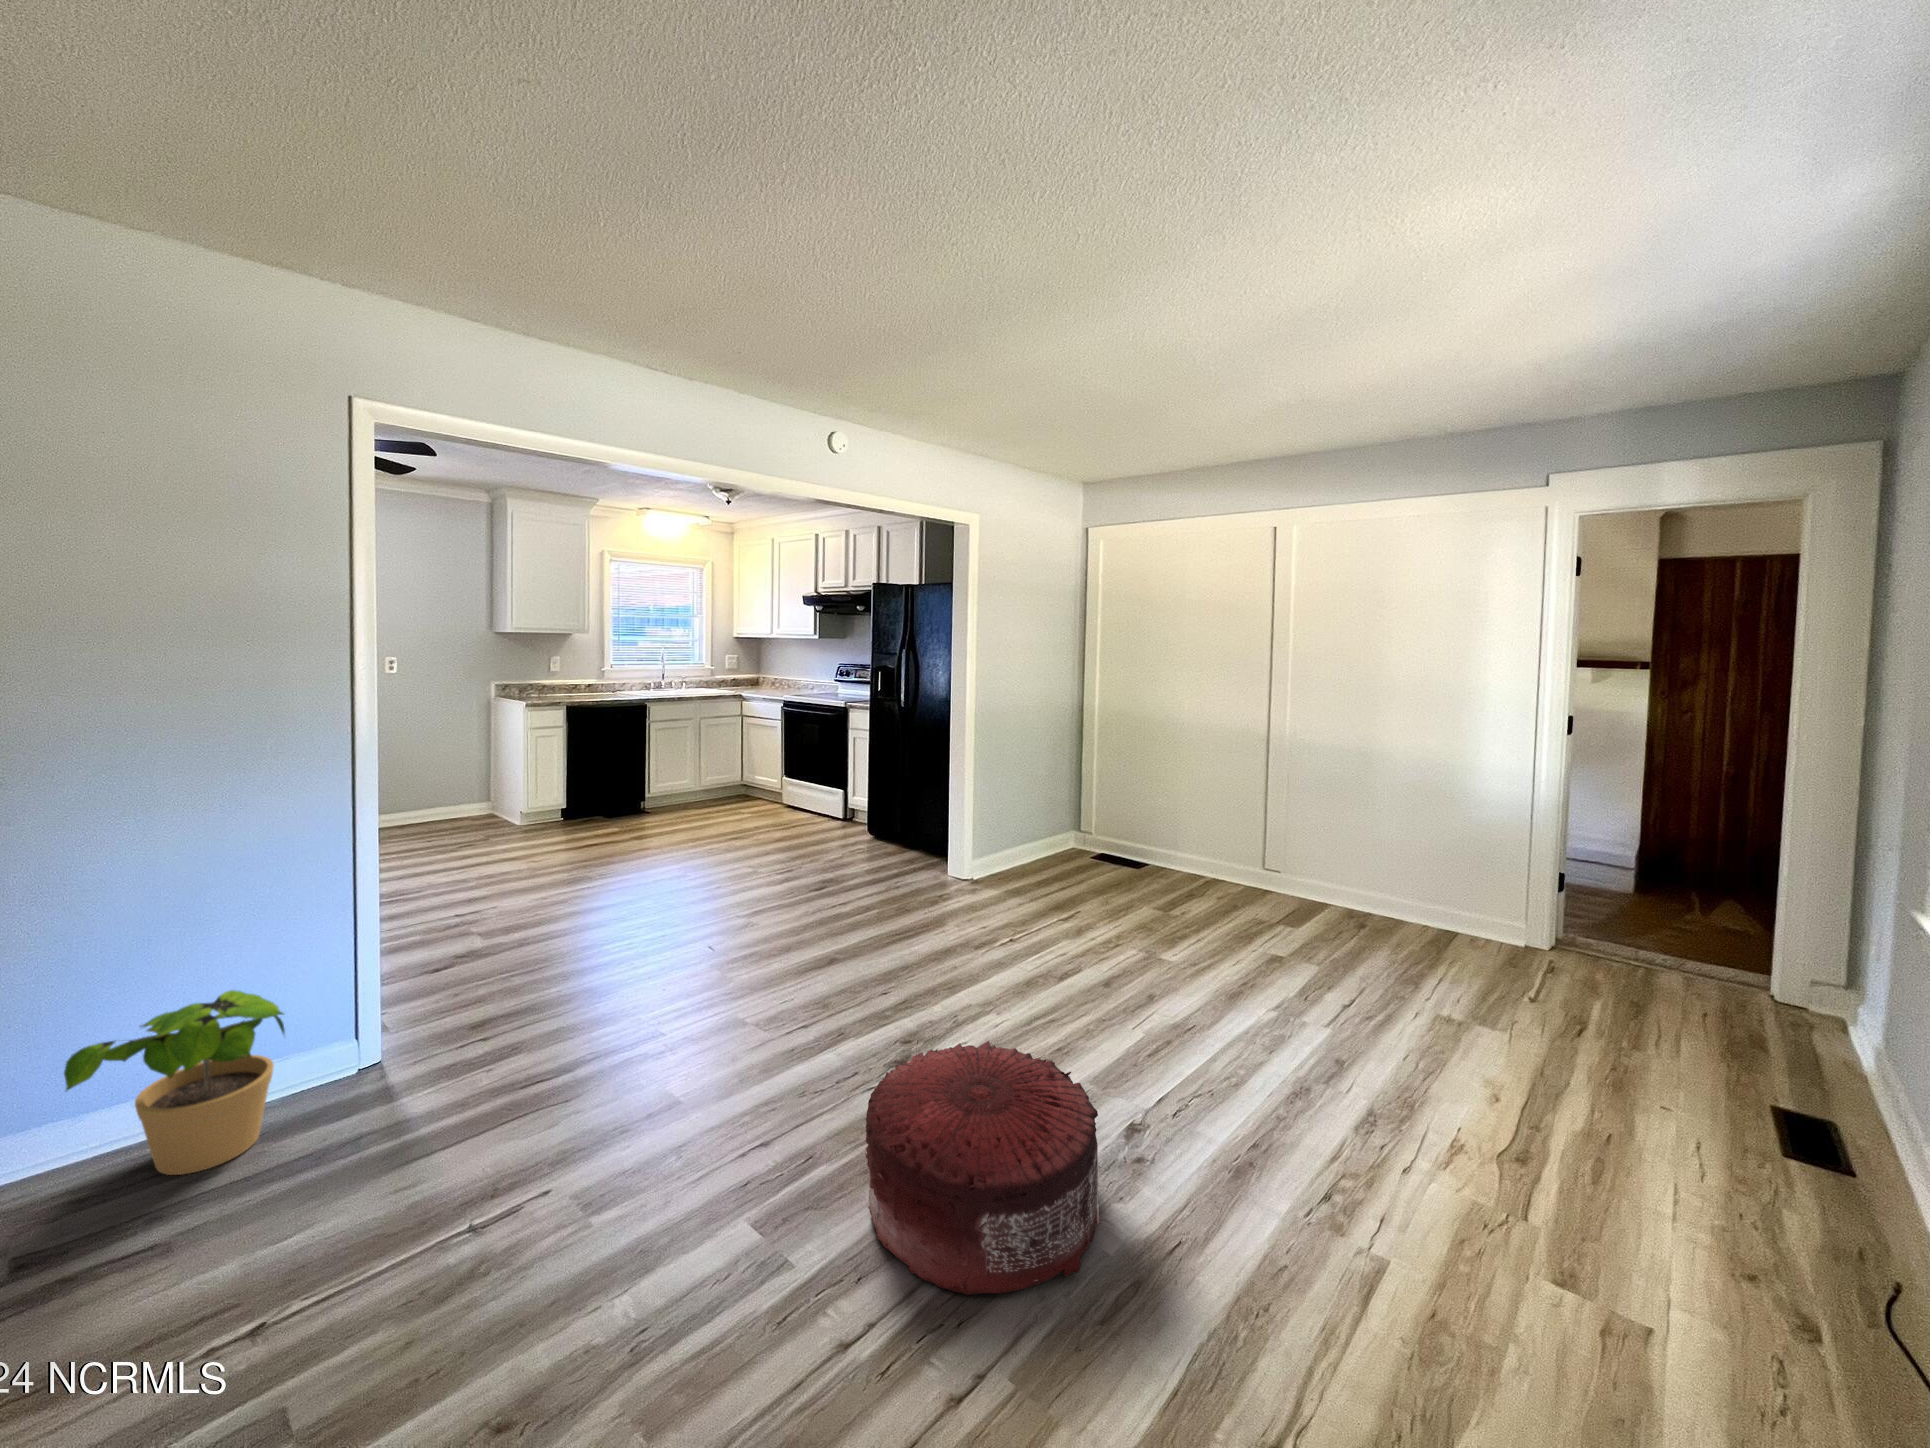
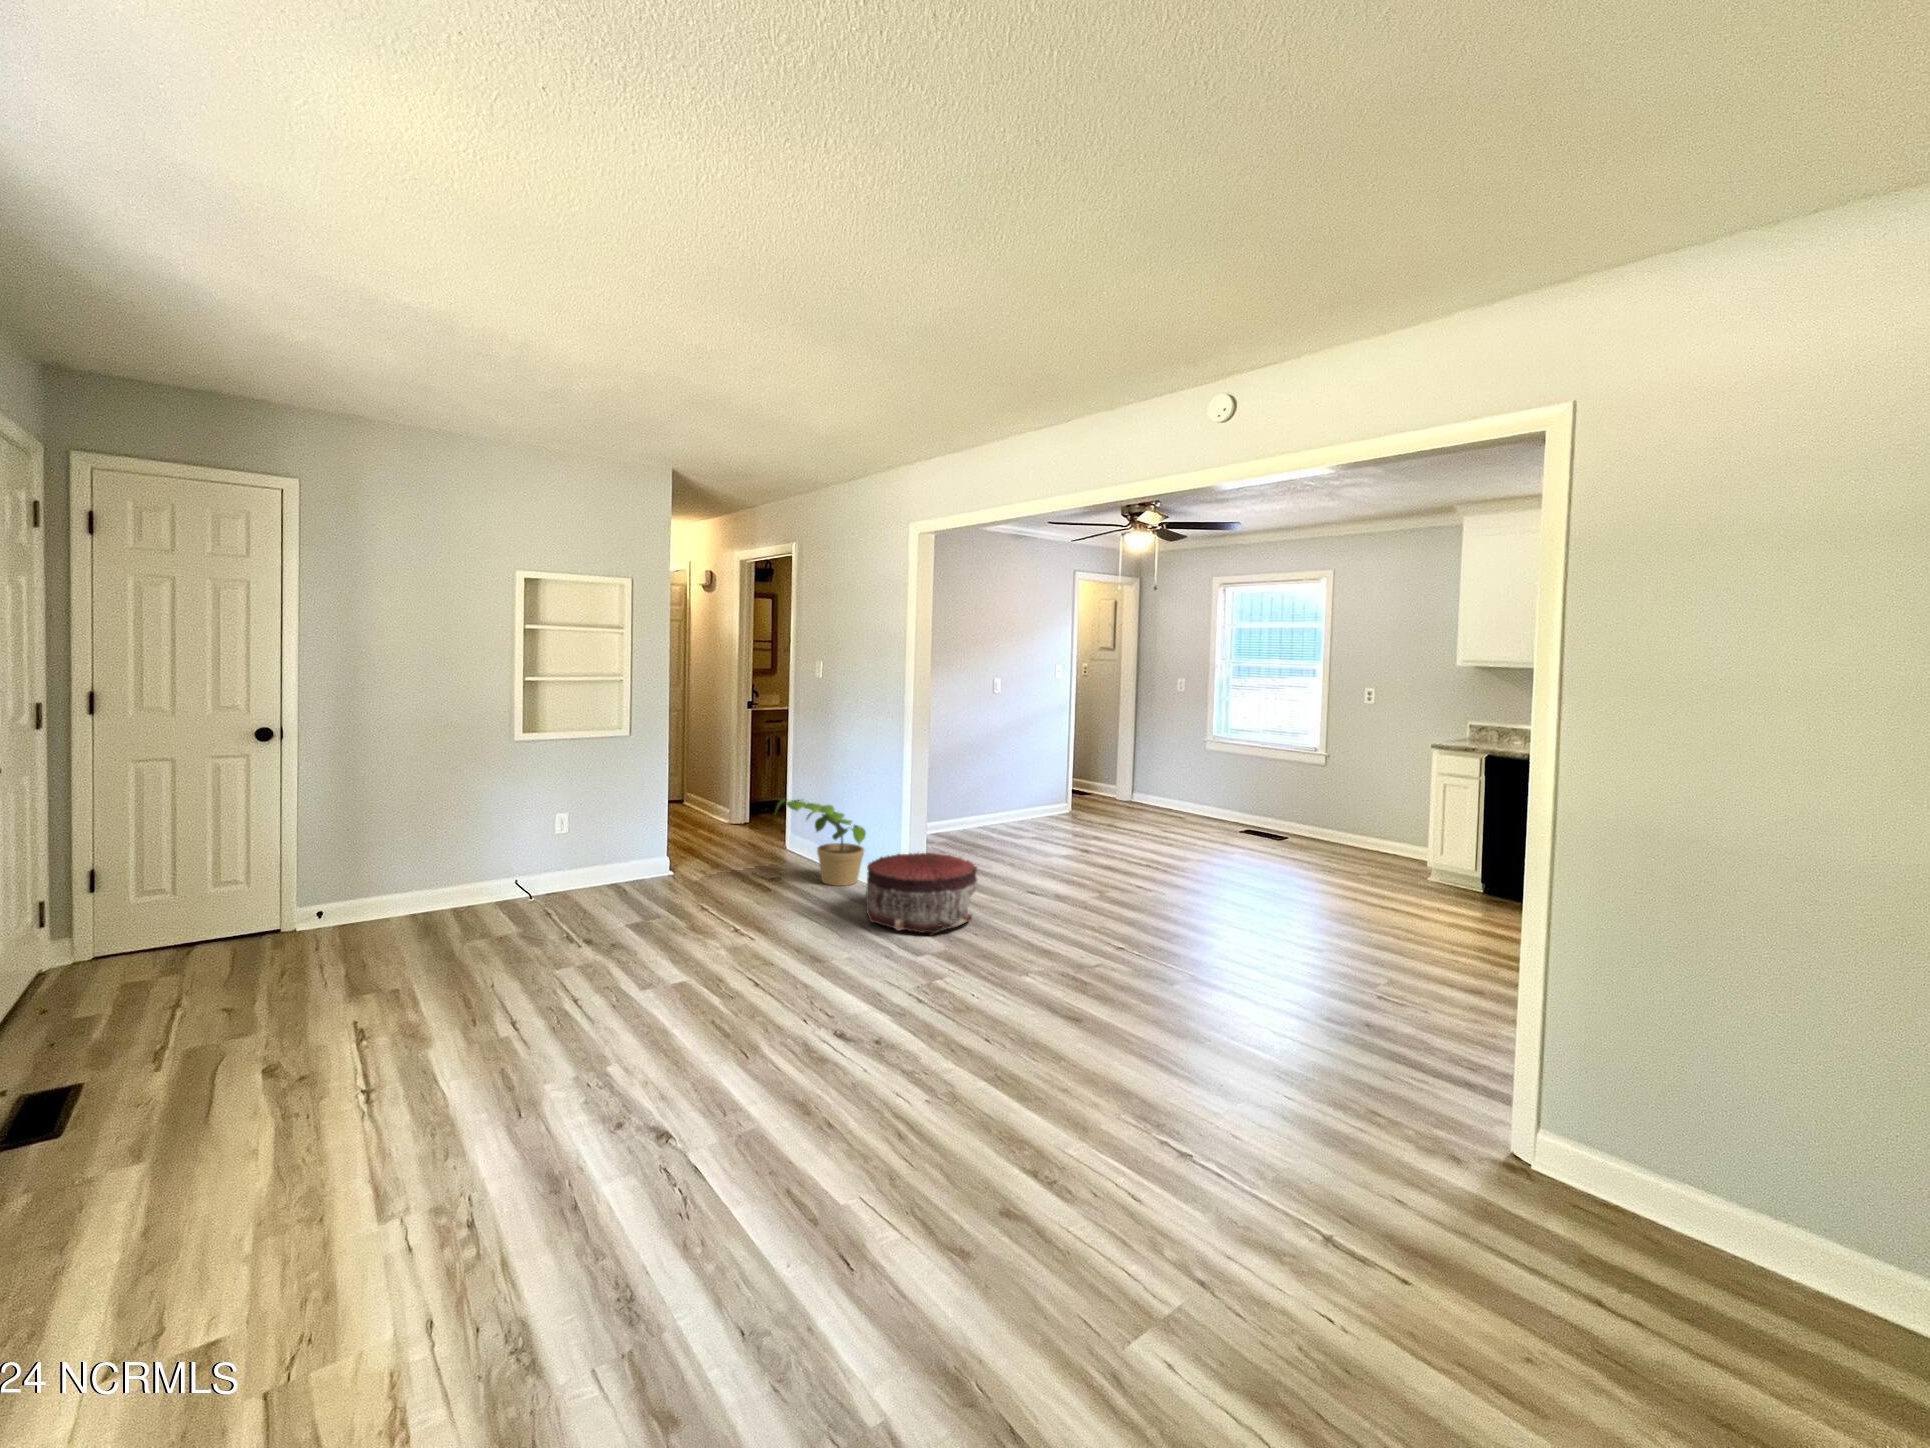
pouf: present [865,1041,1099,1295] -> present [866,853,978,934]

